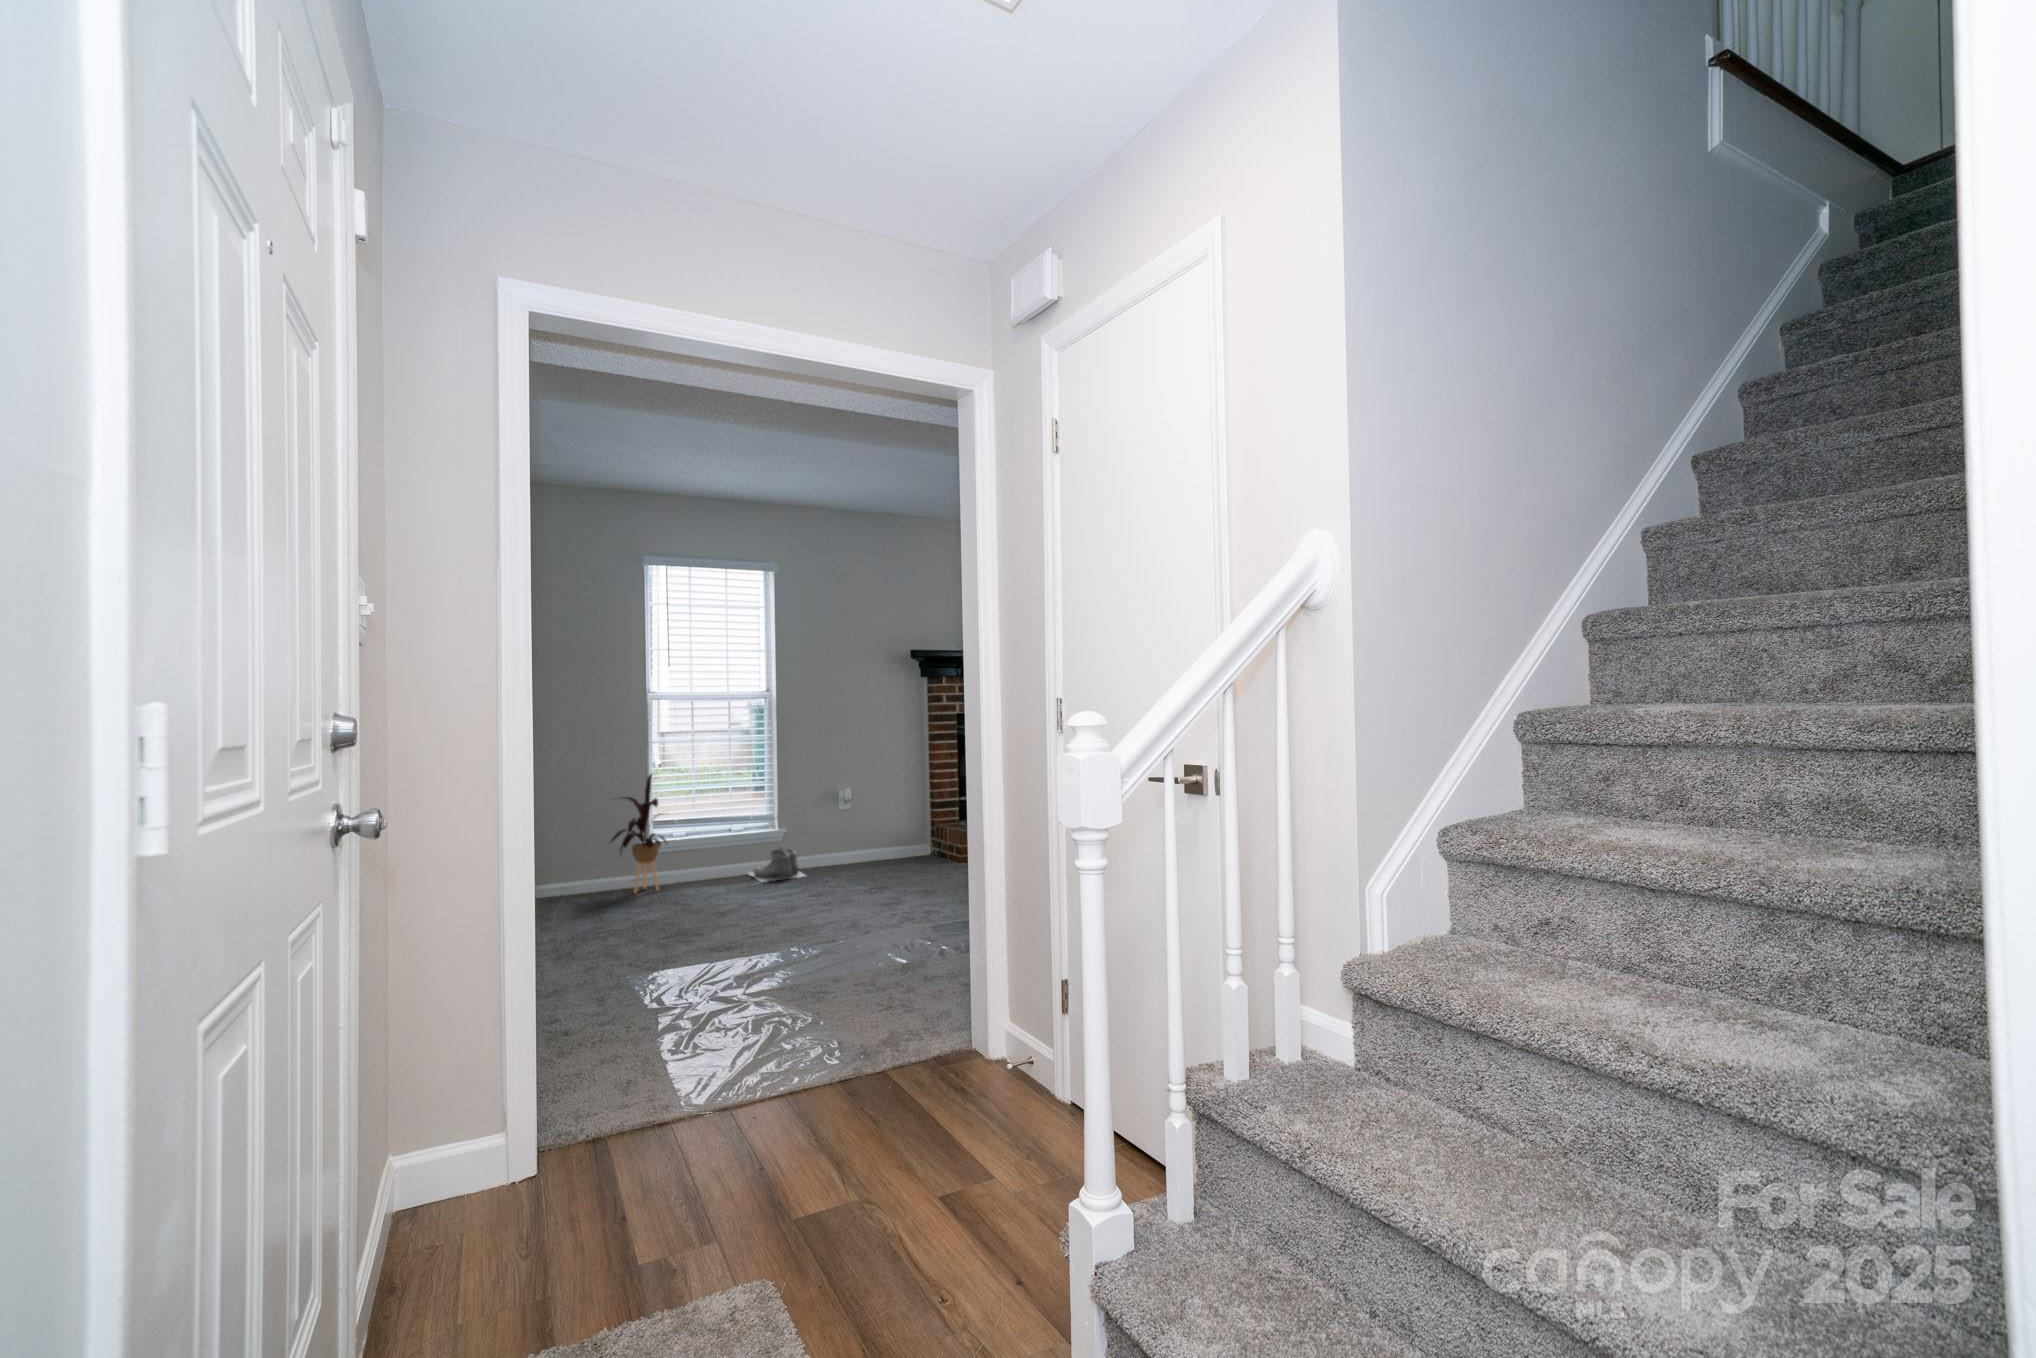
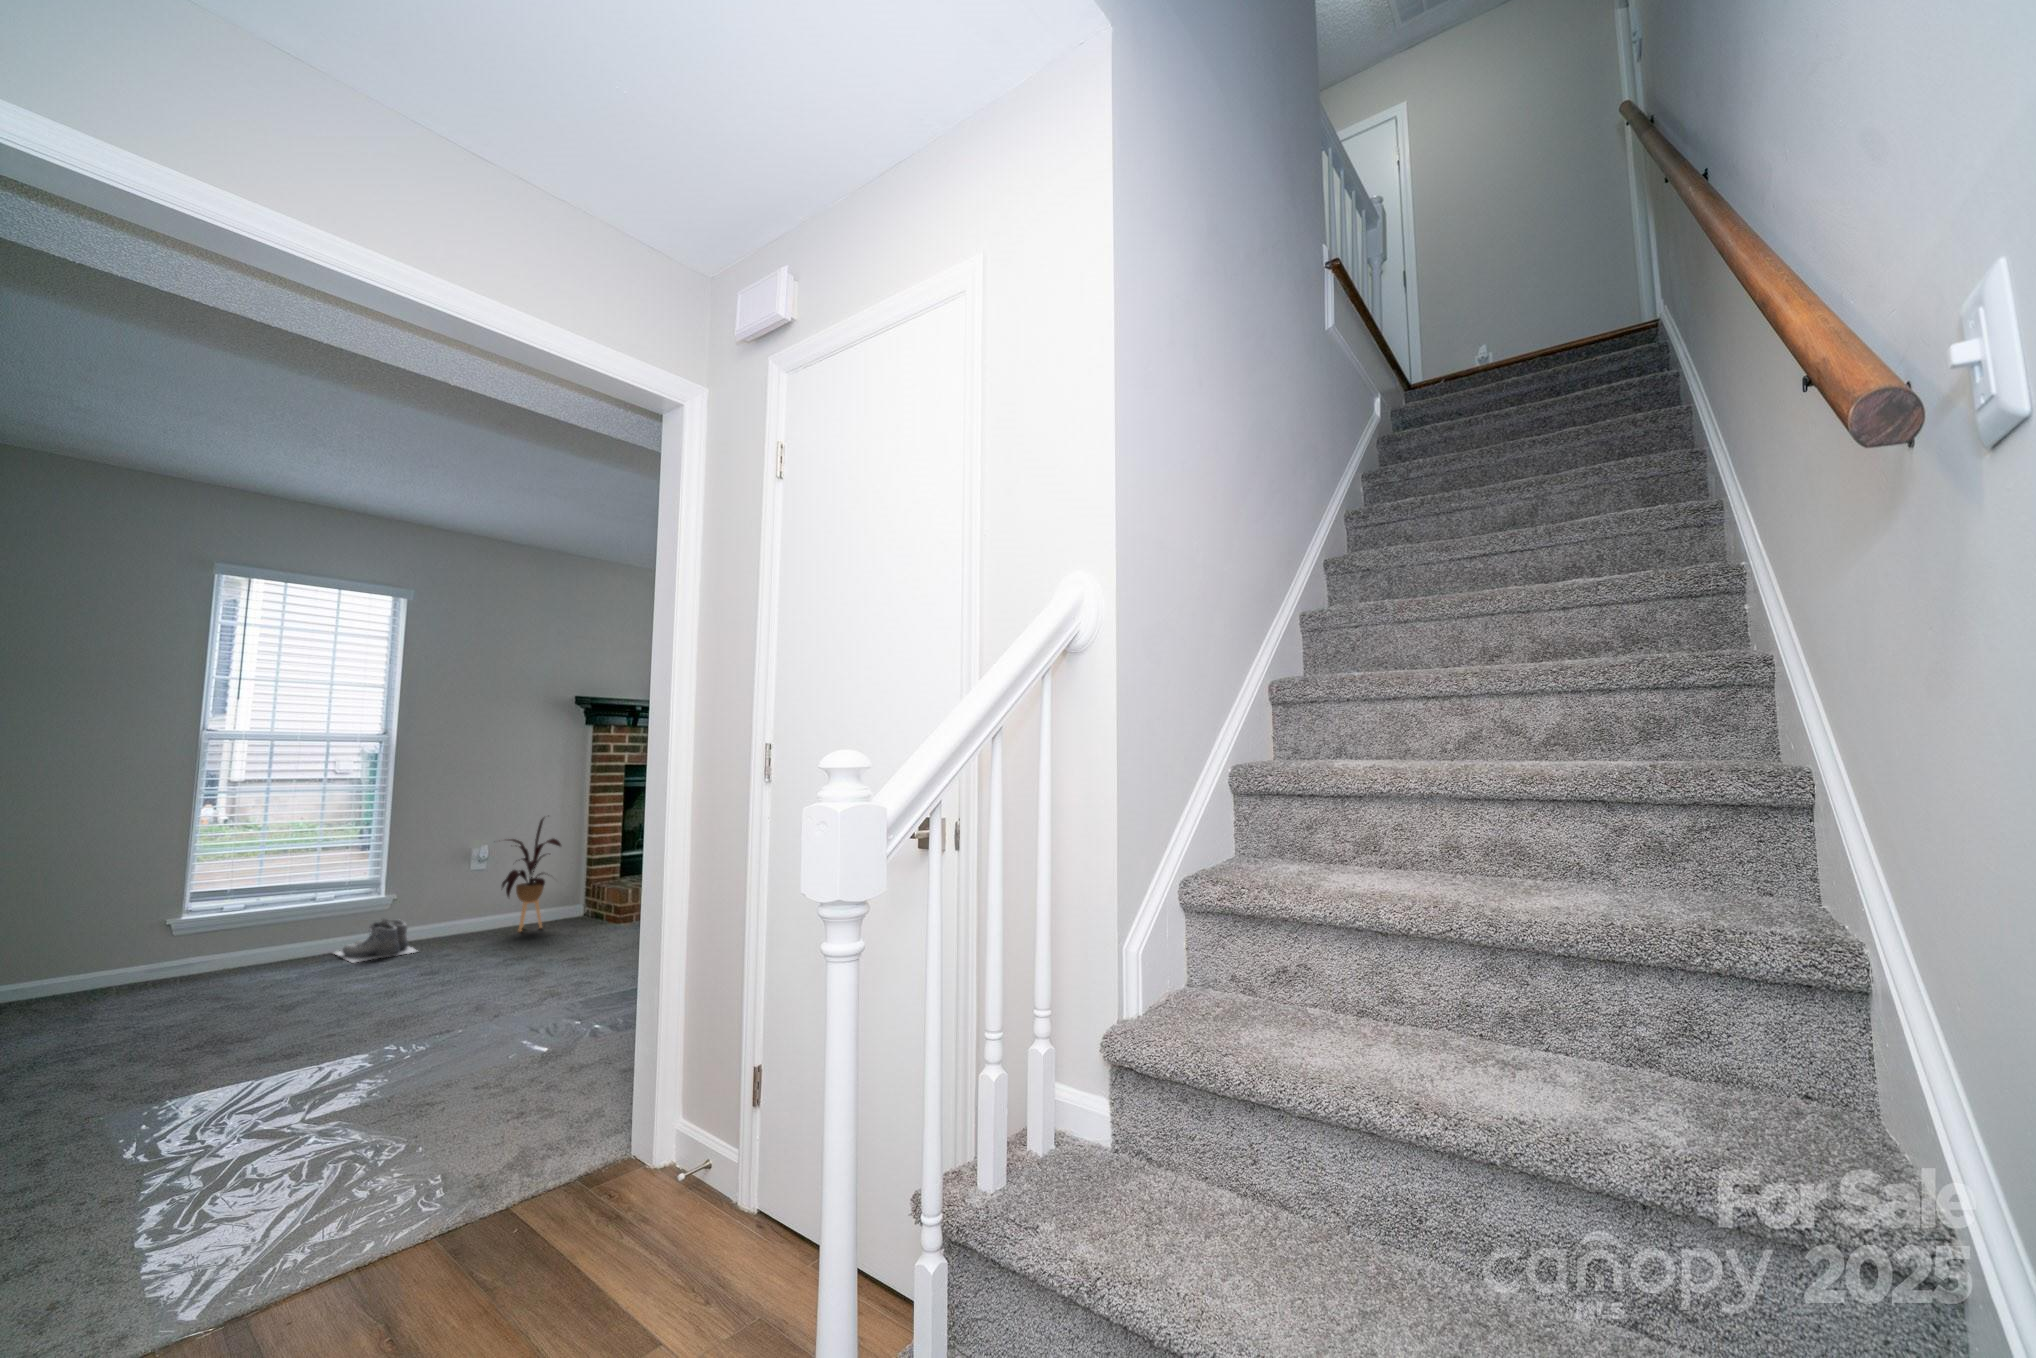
house plant: present [611,775,666,893] -> present [502,818,561,931]

